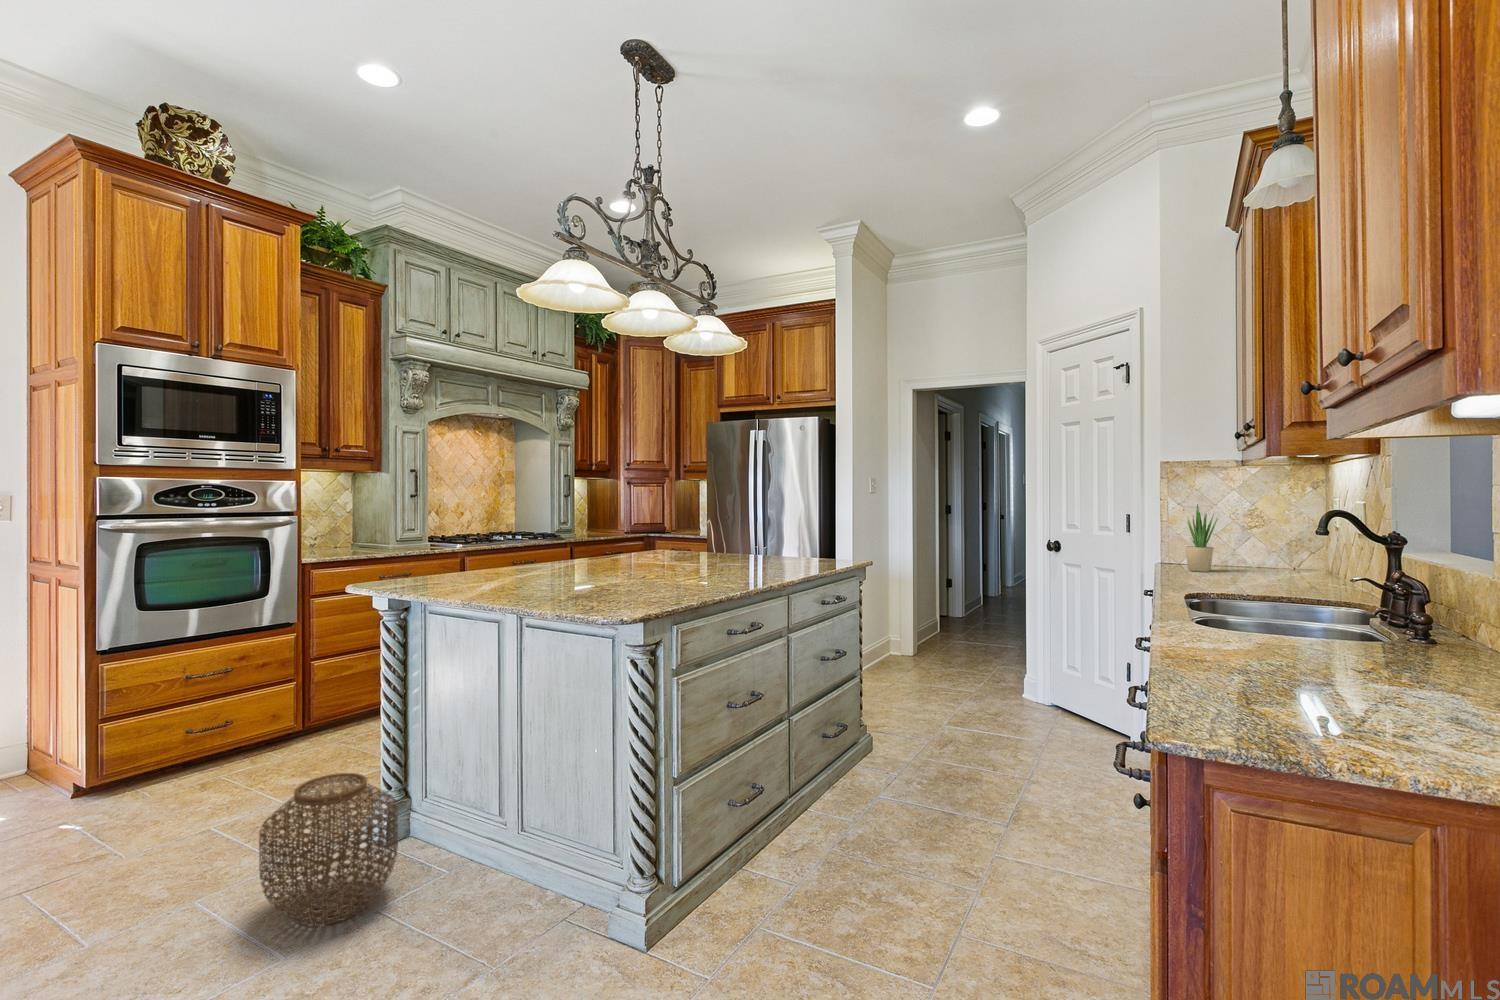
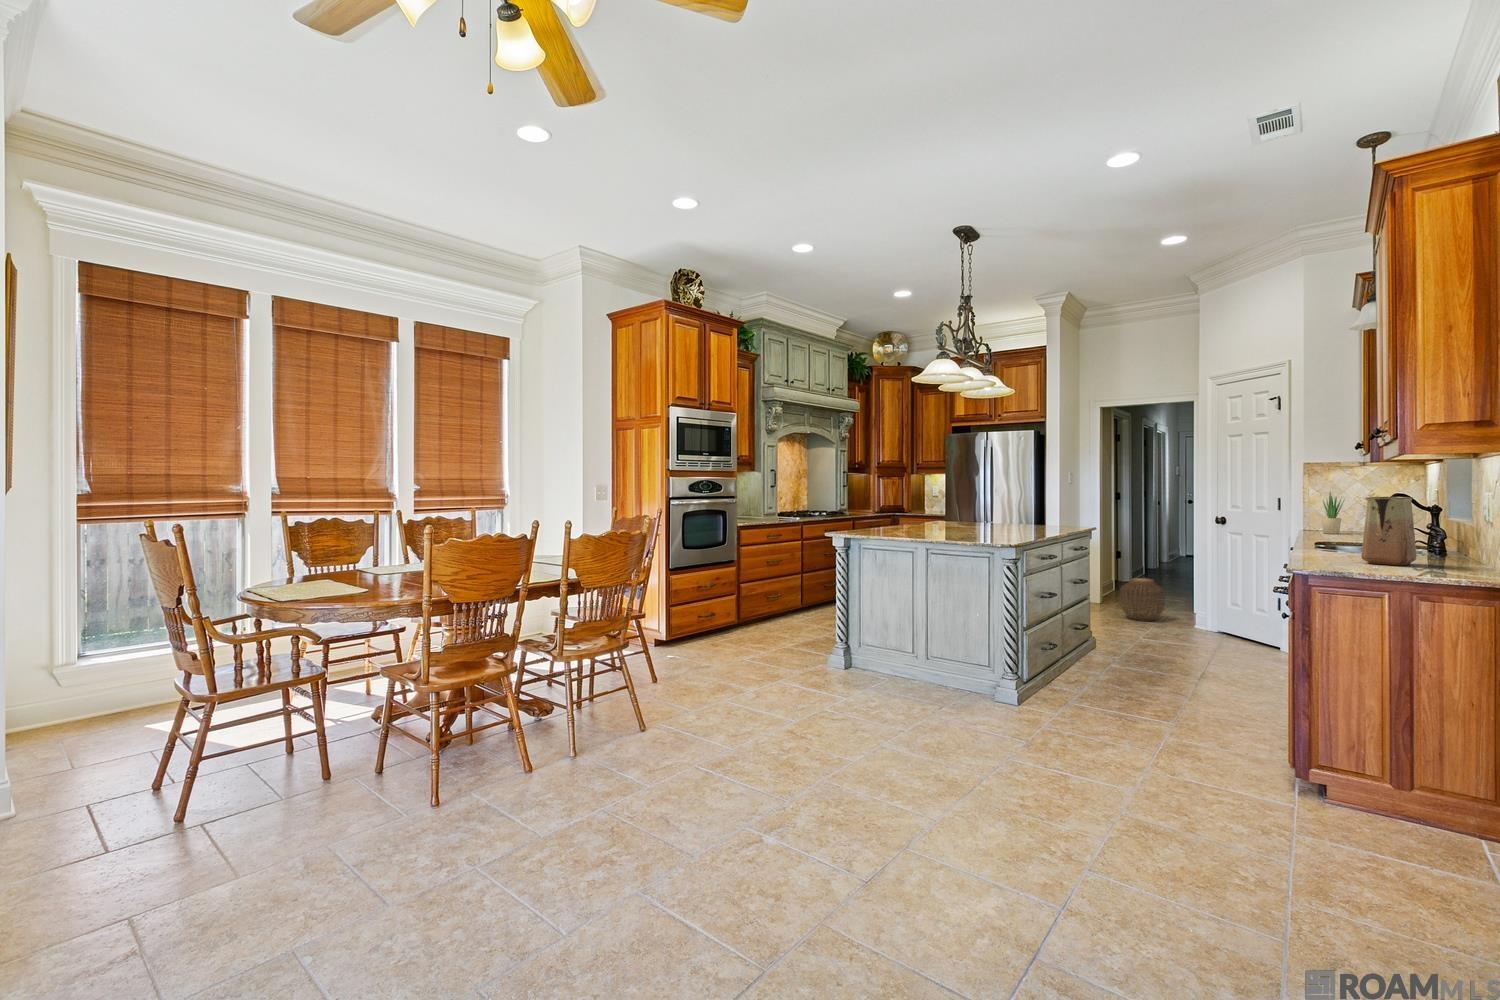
vase: none [1300,524,1417,692] -> present [1361,497,1416,565]
woven basket: present [259,773,398,926] -> present [1120,578,1165,621]

